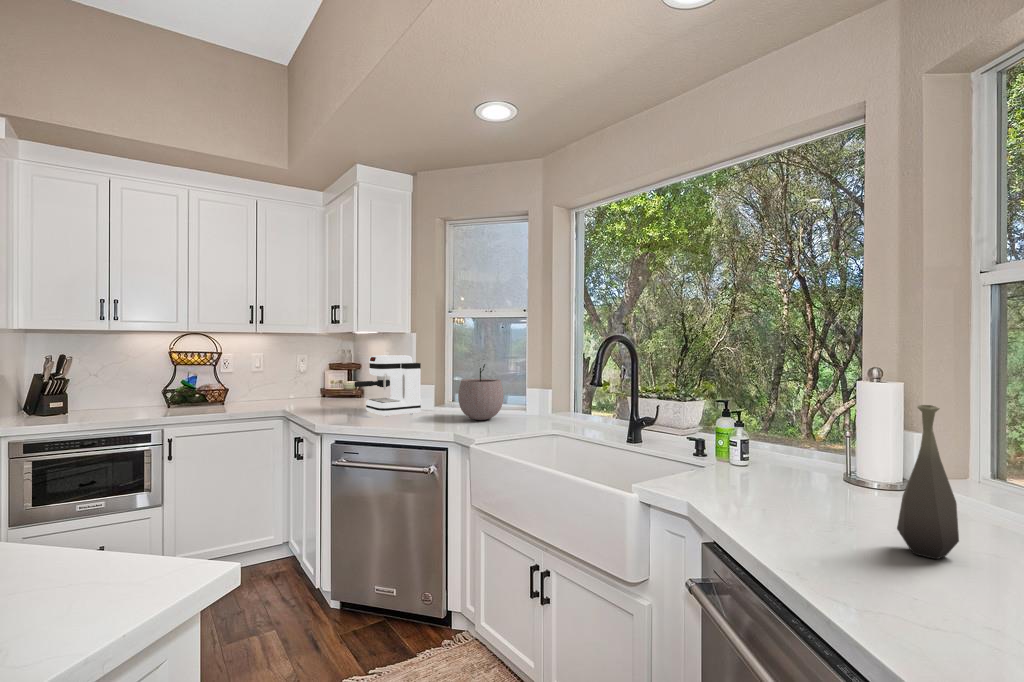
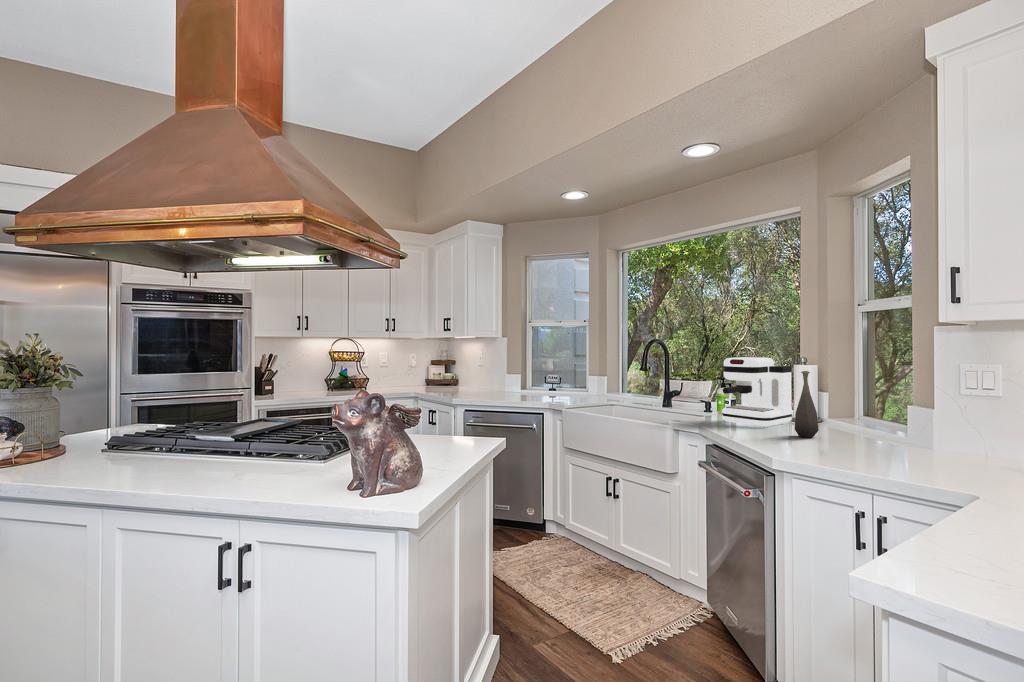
coffee maker: present [354,355,421,417] -> present [722,357,792,427]
plant pot: present [458,364,504,420] -> none [543,358,574,397]

